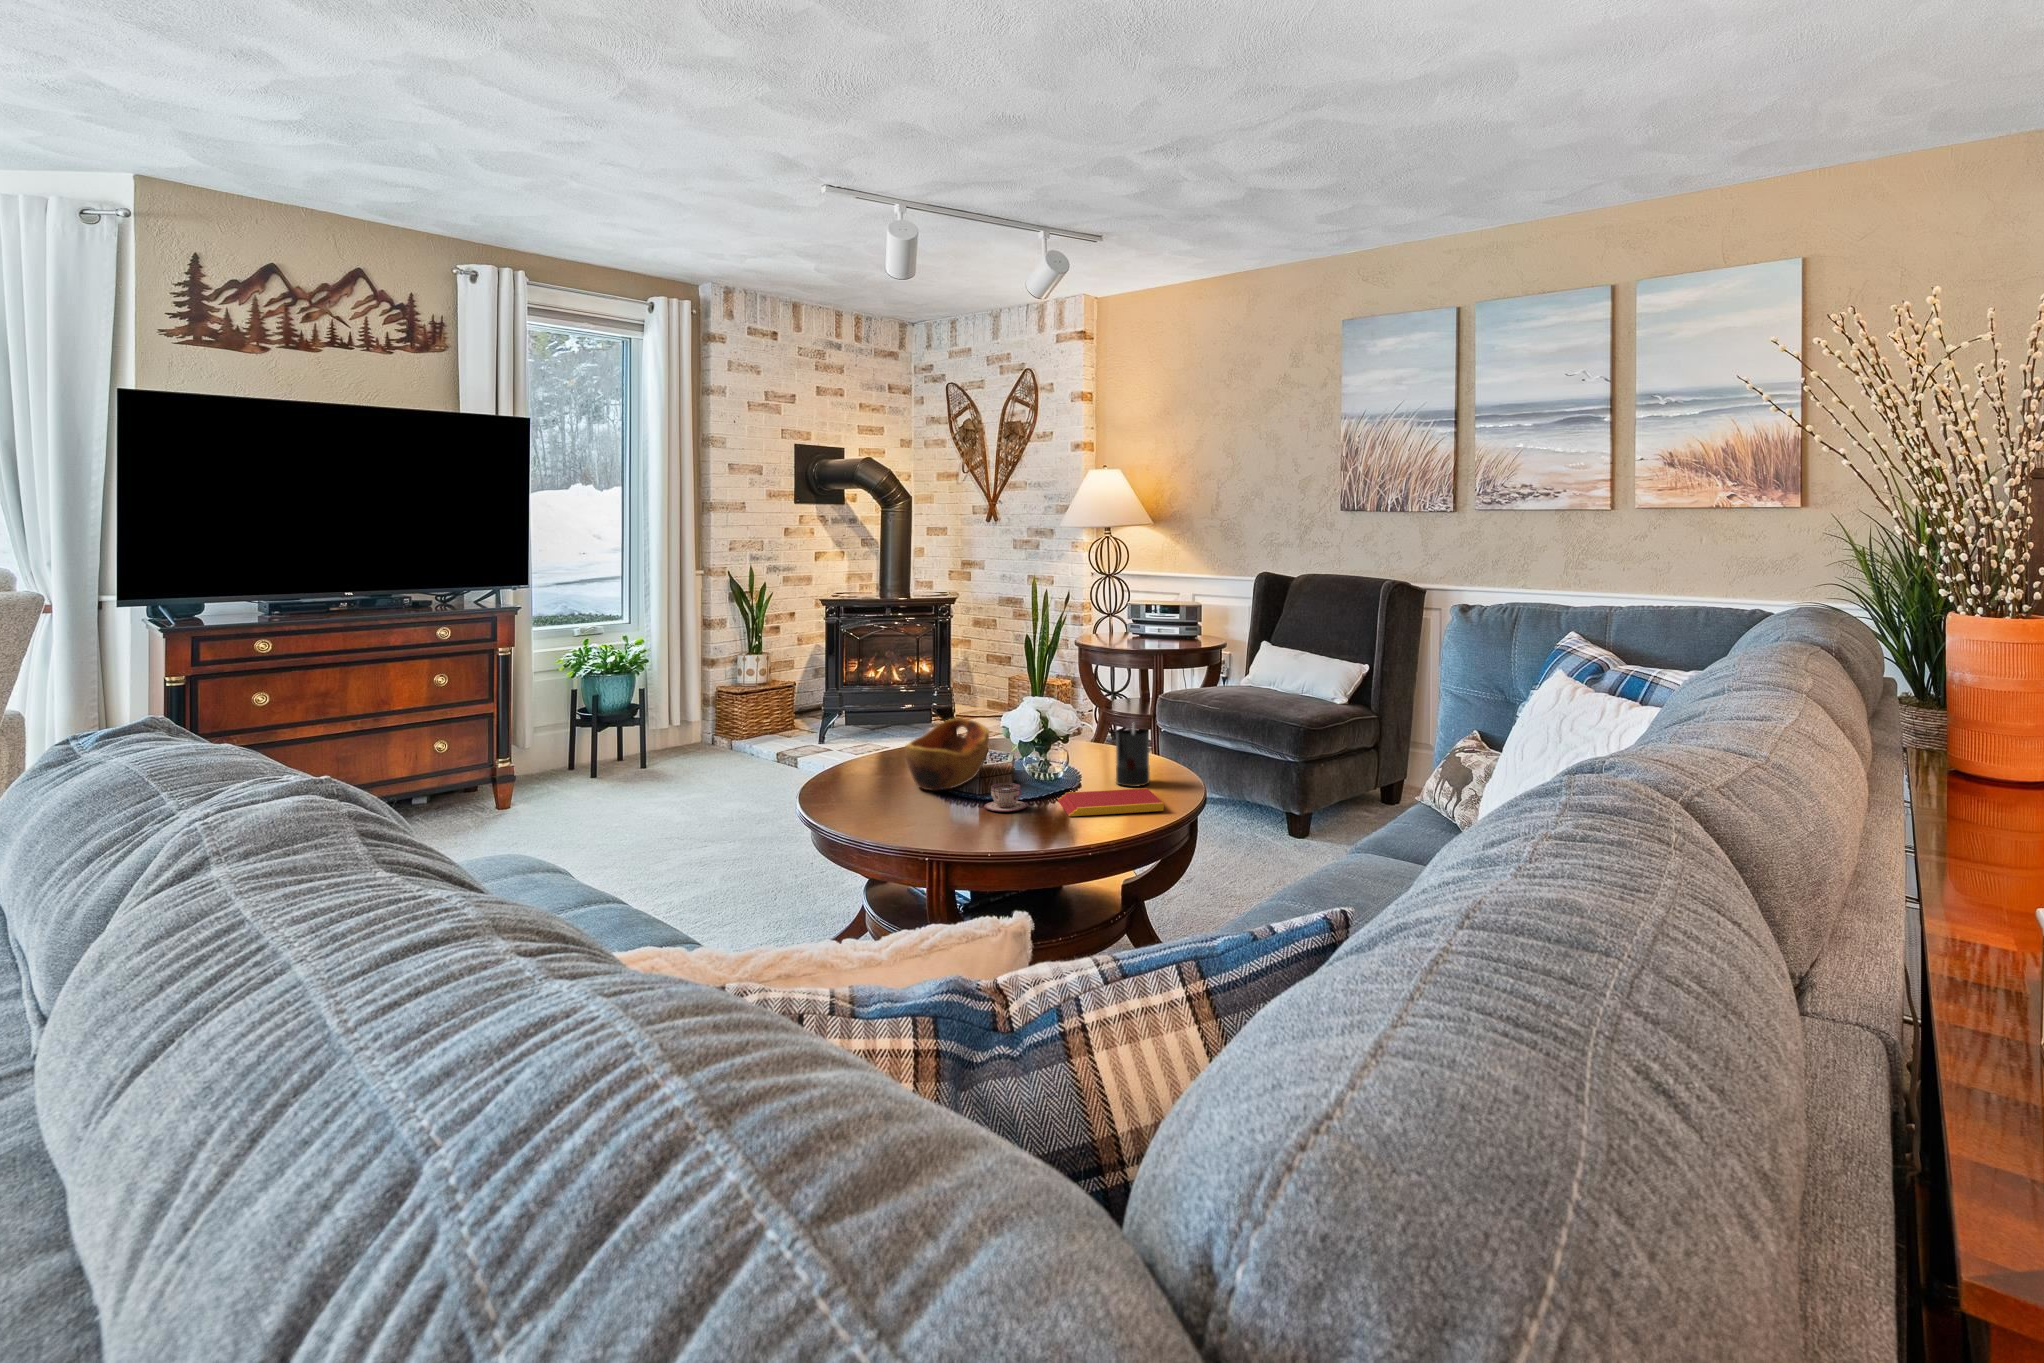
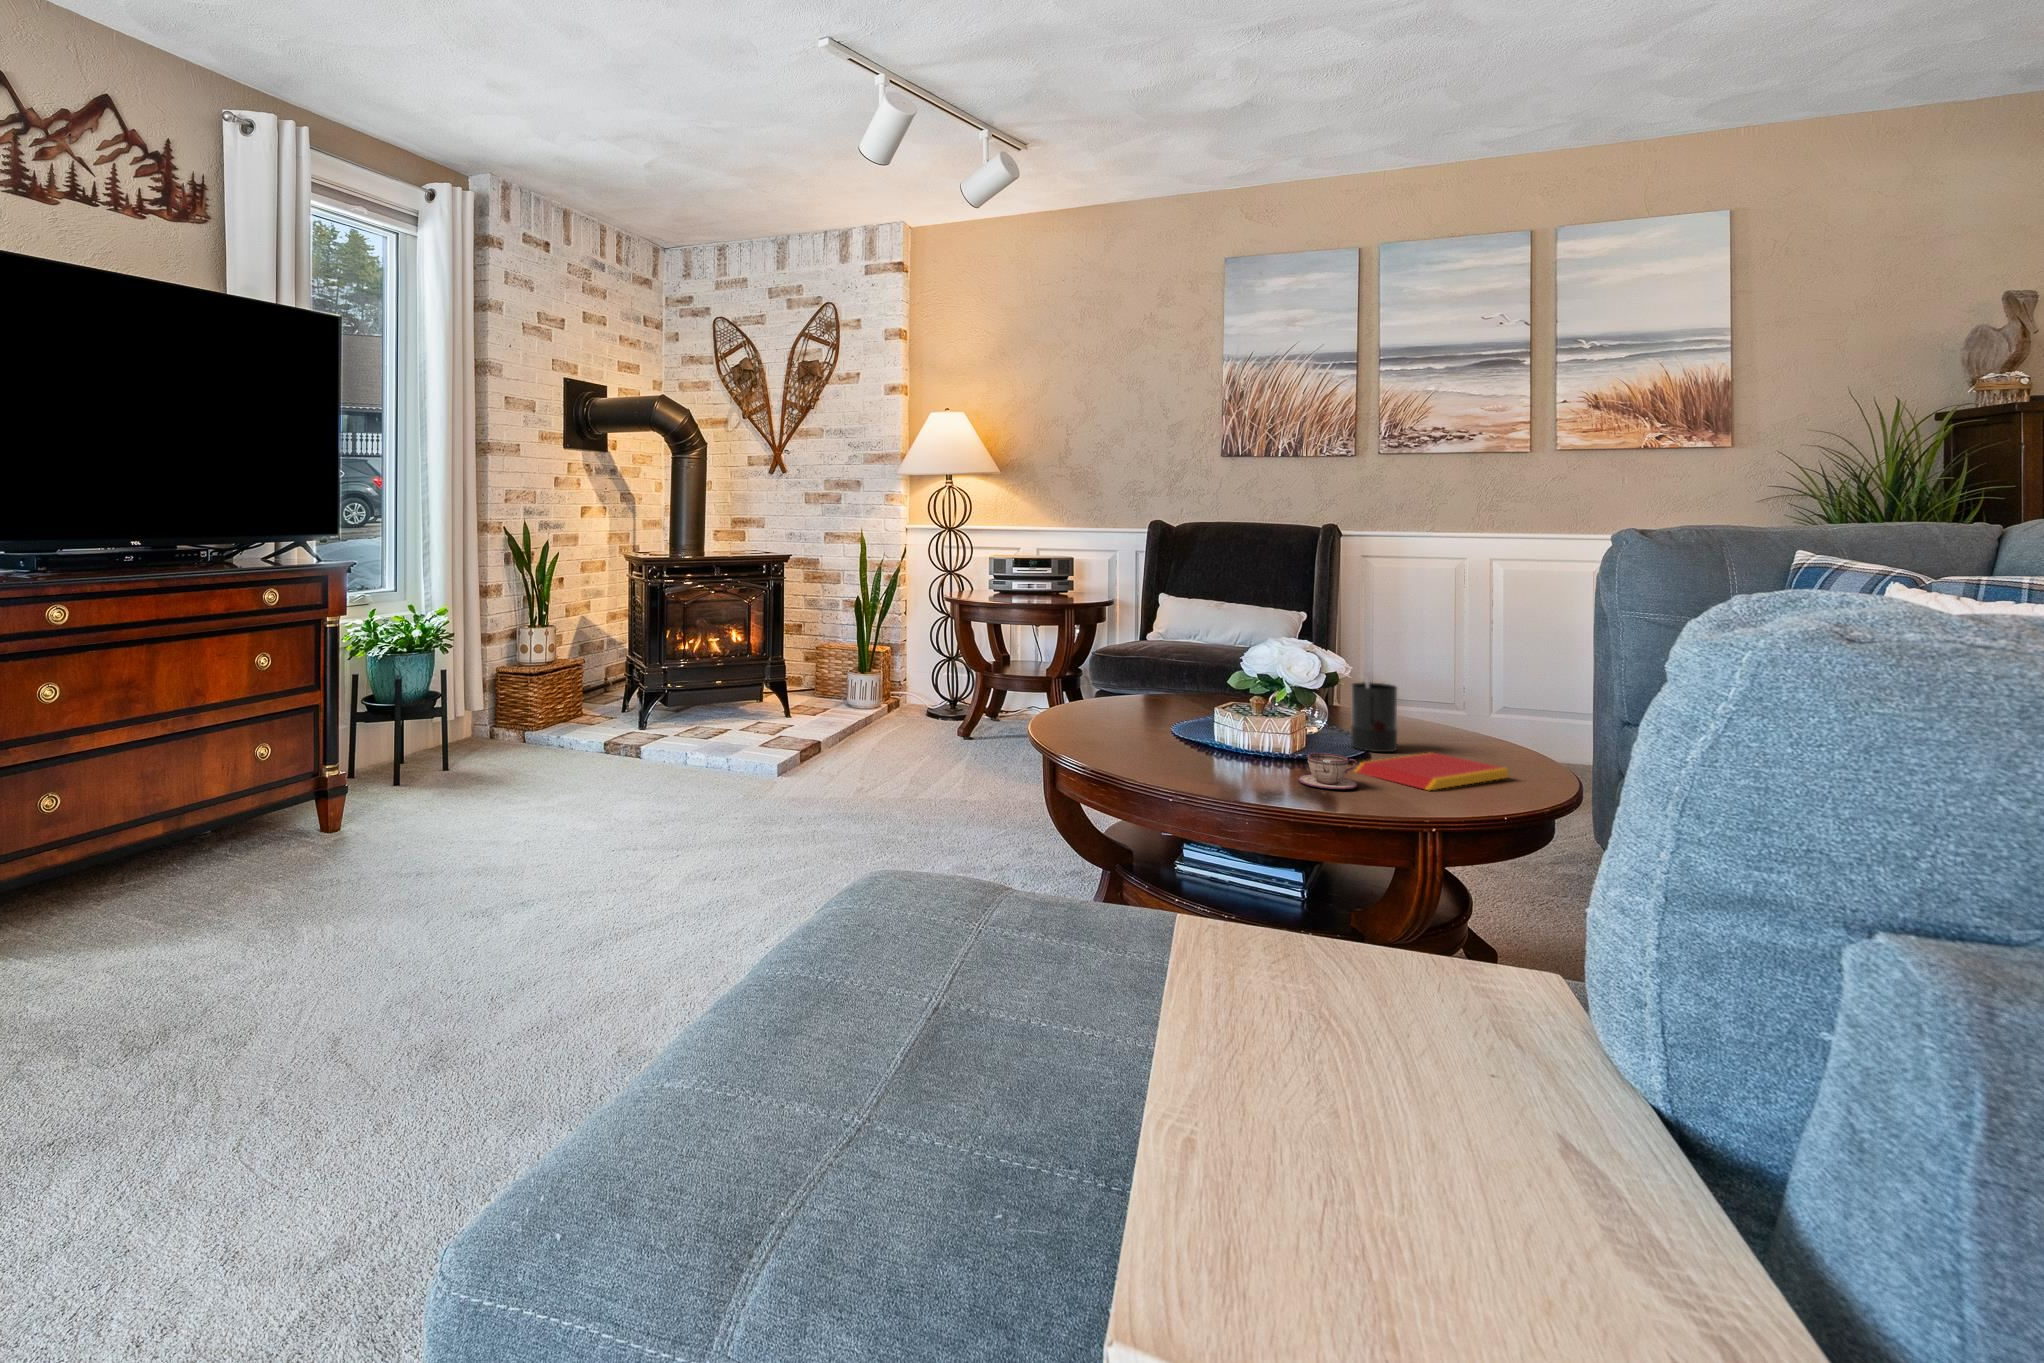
wooden bowl: present [905,718,989,790] -> none [1111,679,1228,768]

